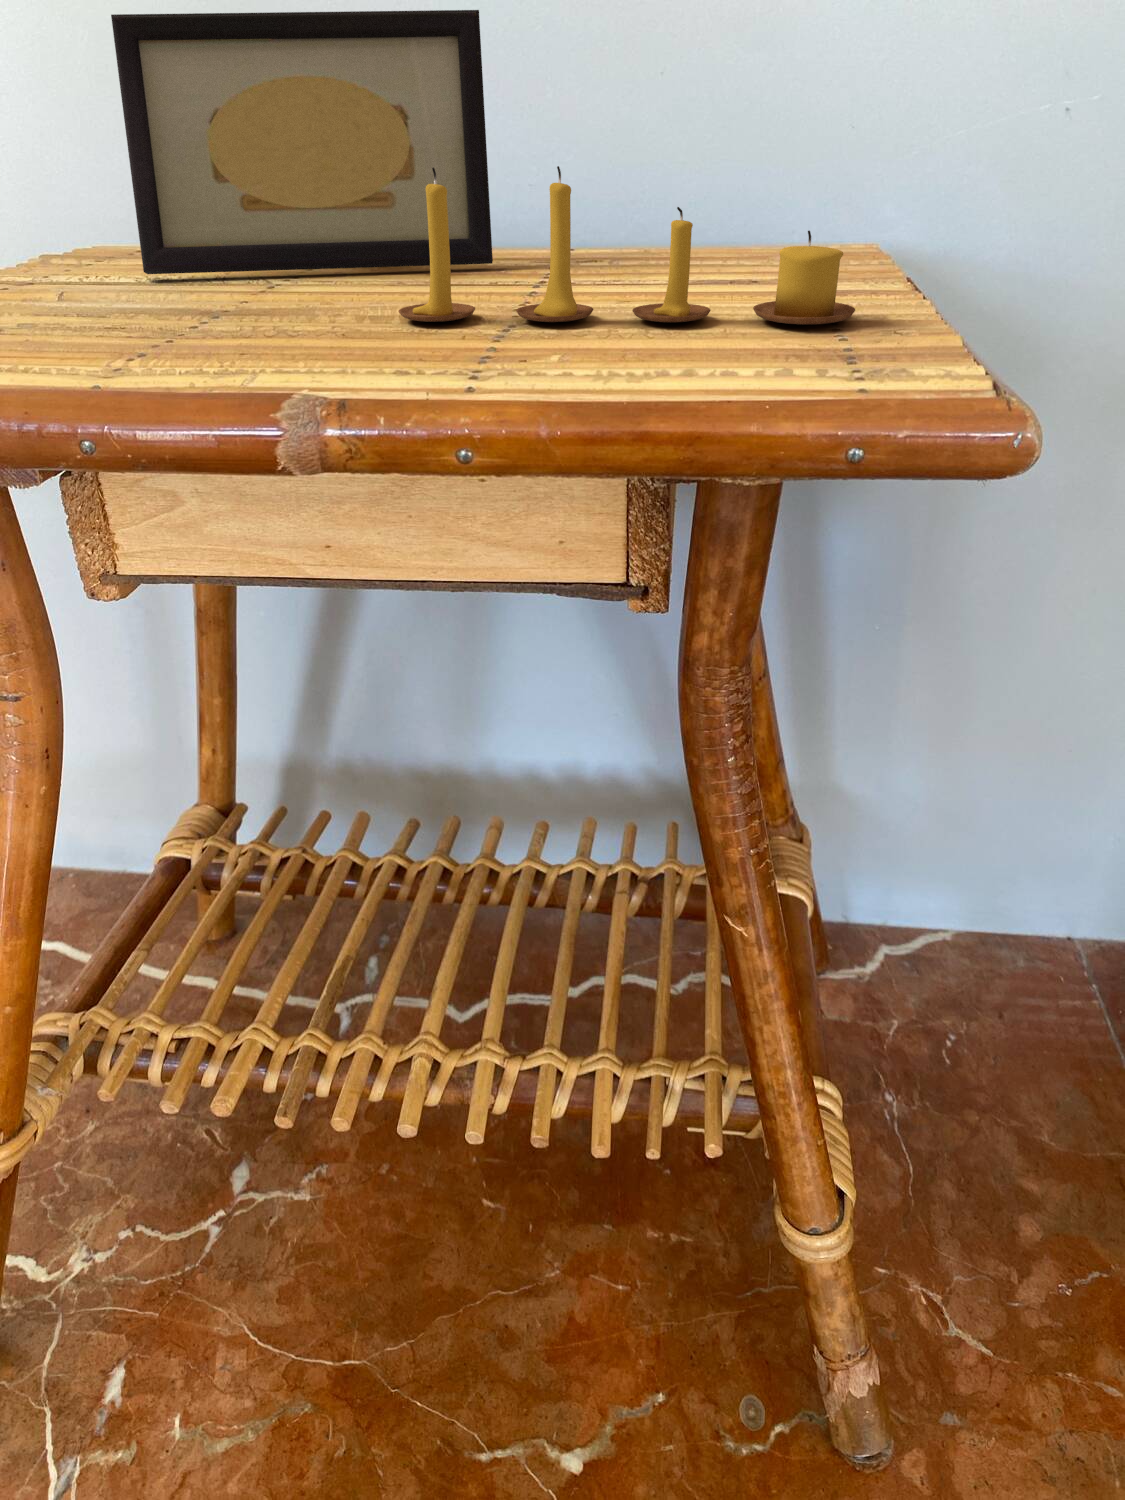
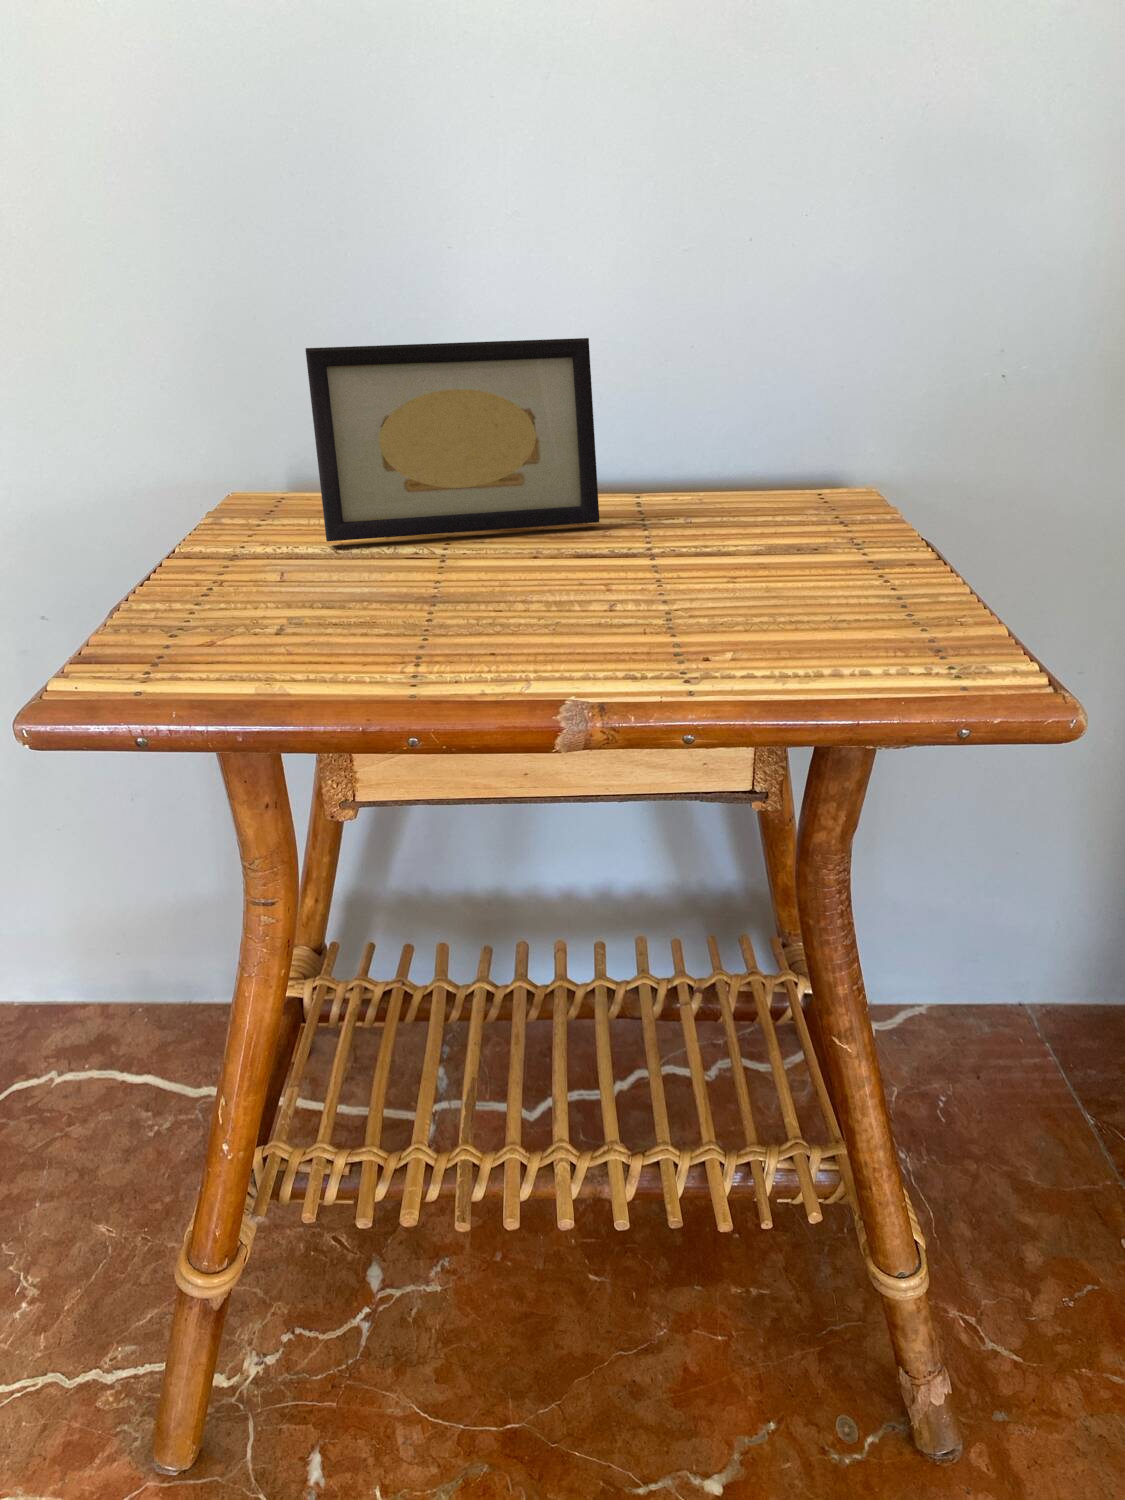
candle: present [399,166,855,325] -> none [573,494,915,603]

